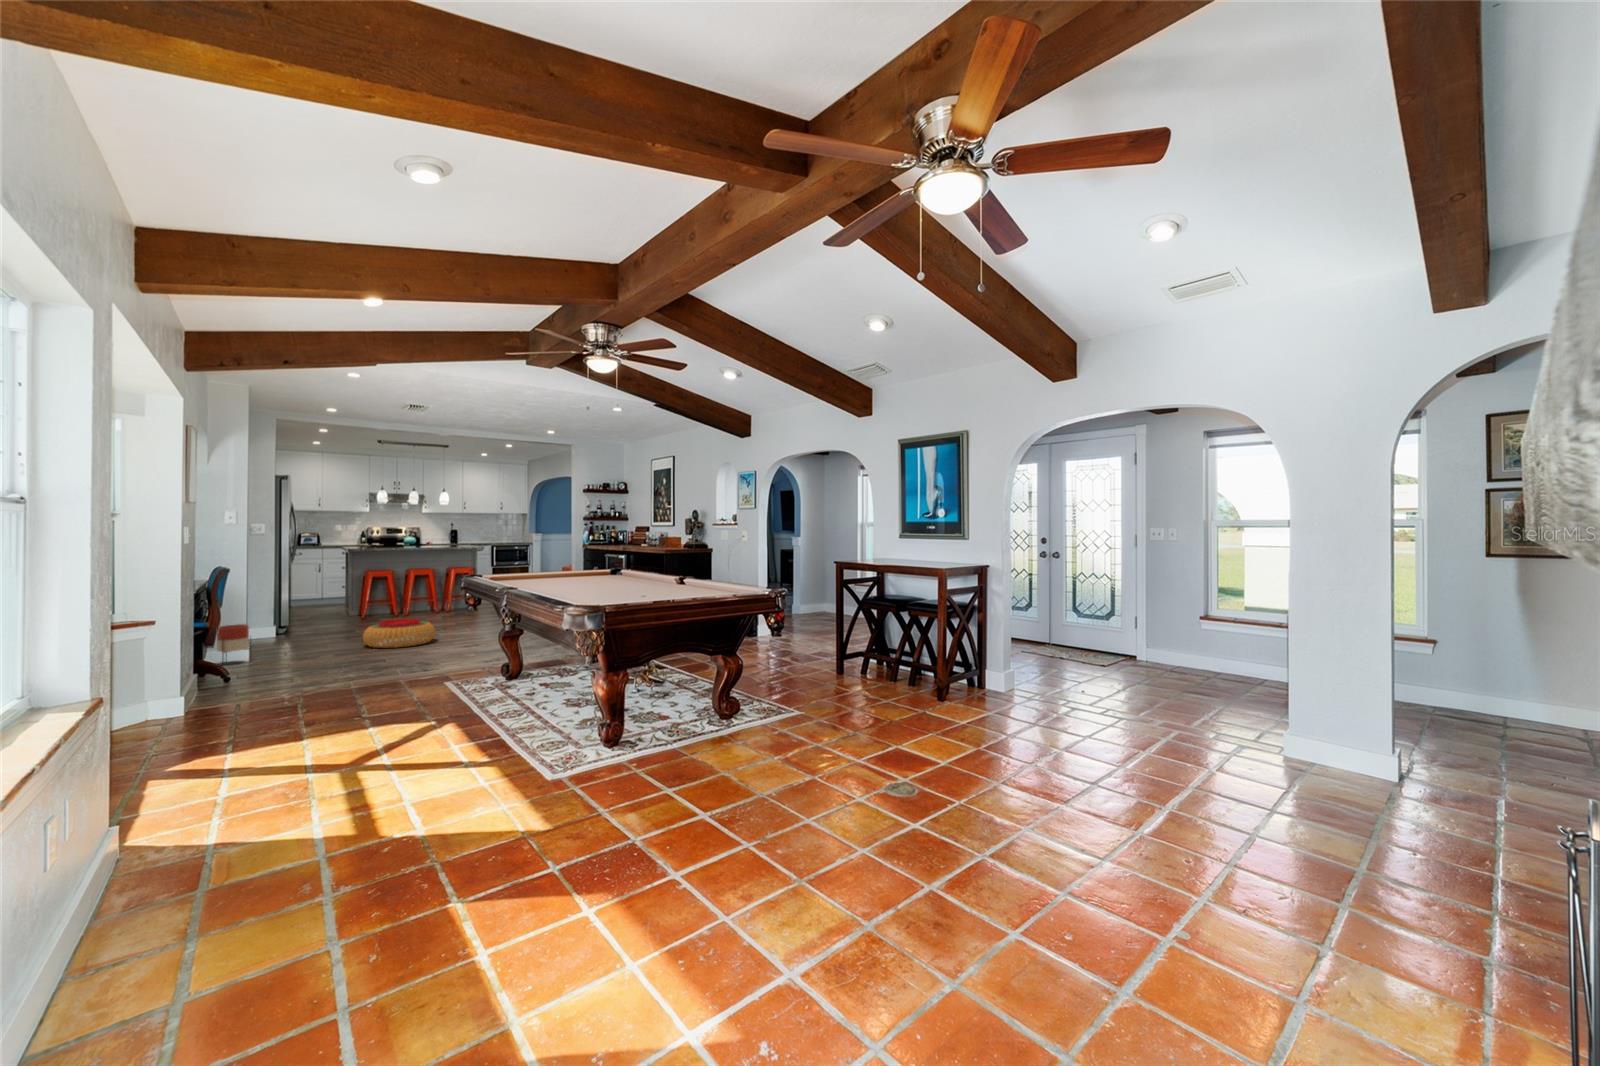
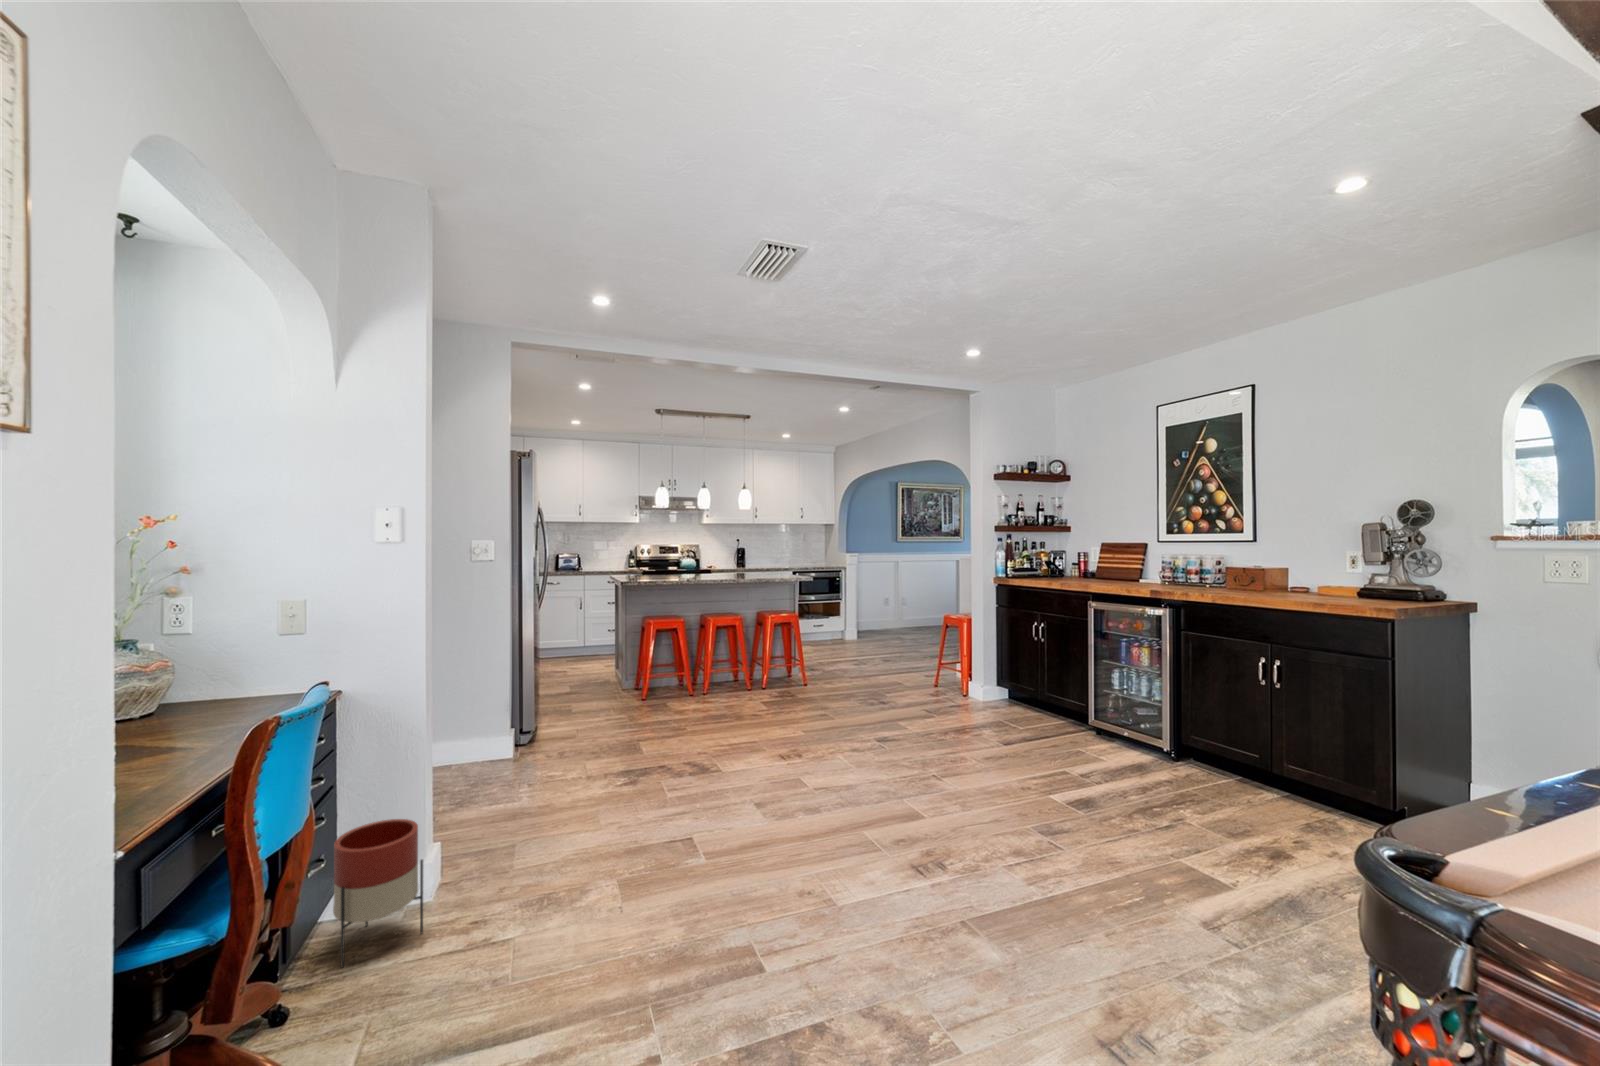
pouf: present [363,618,435,648] -> none [680,764,836,869]

